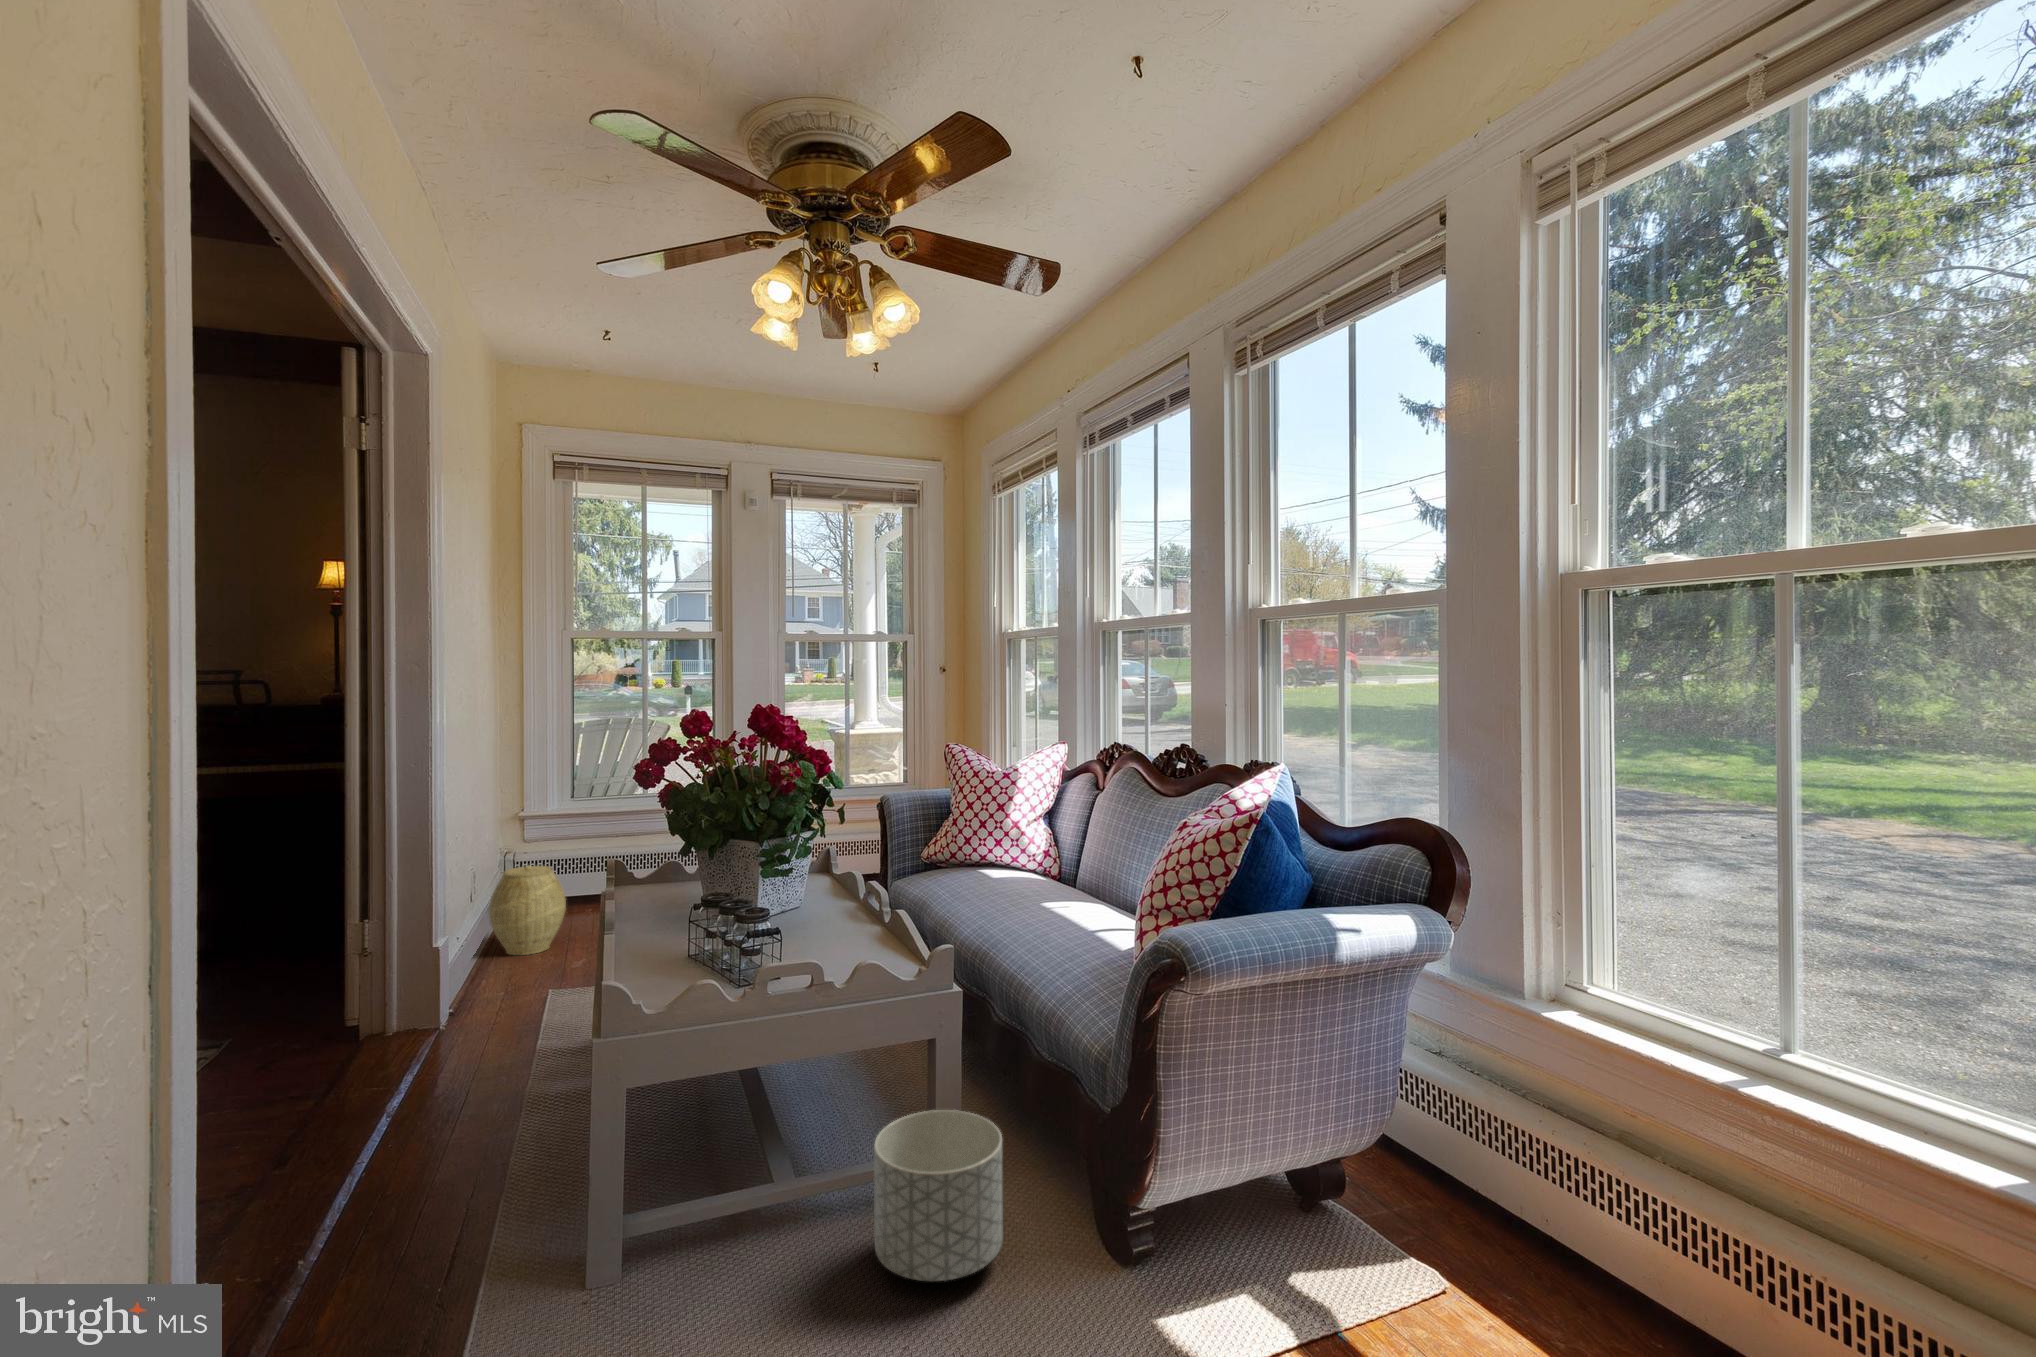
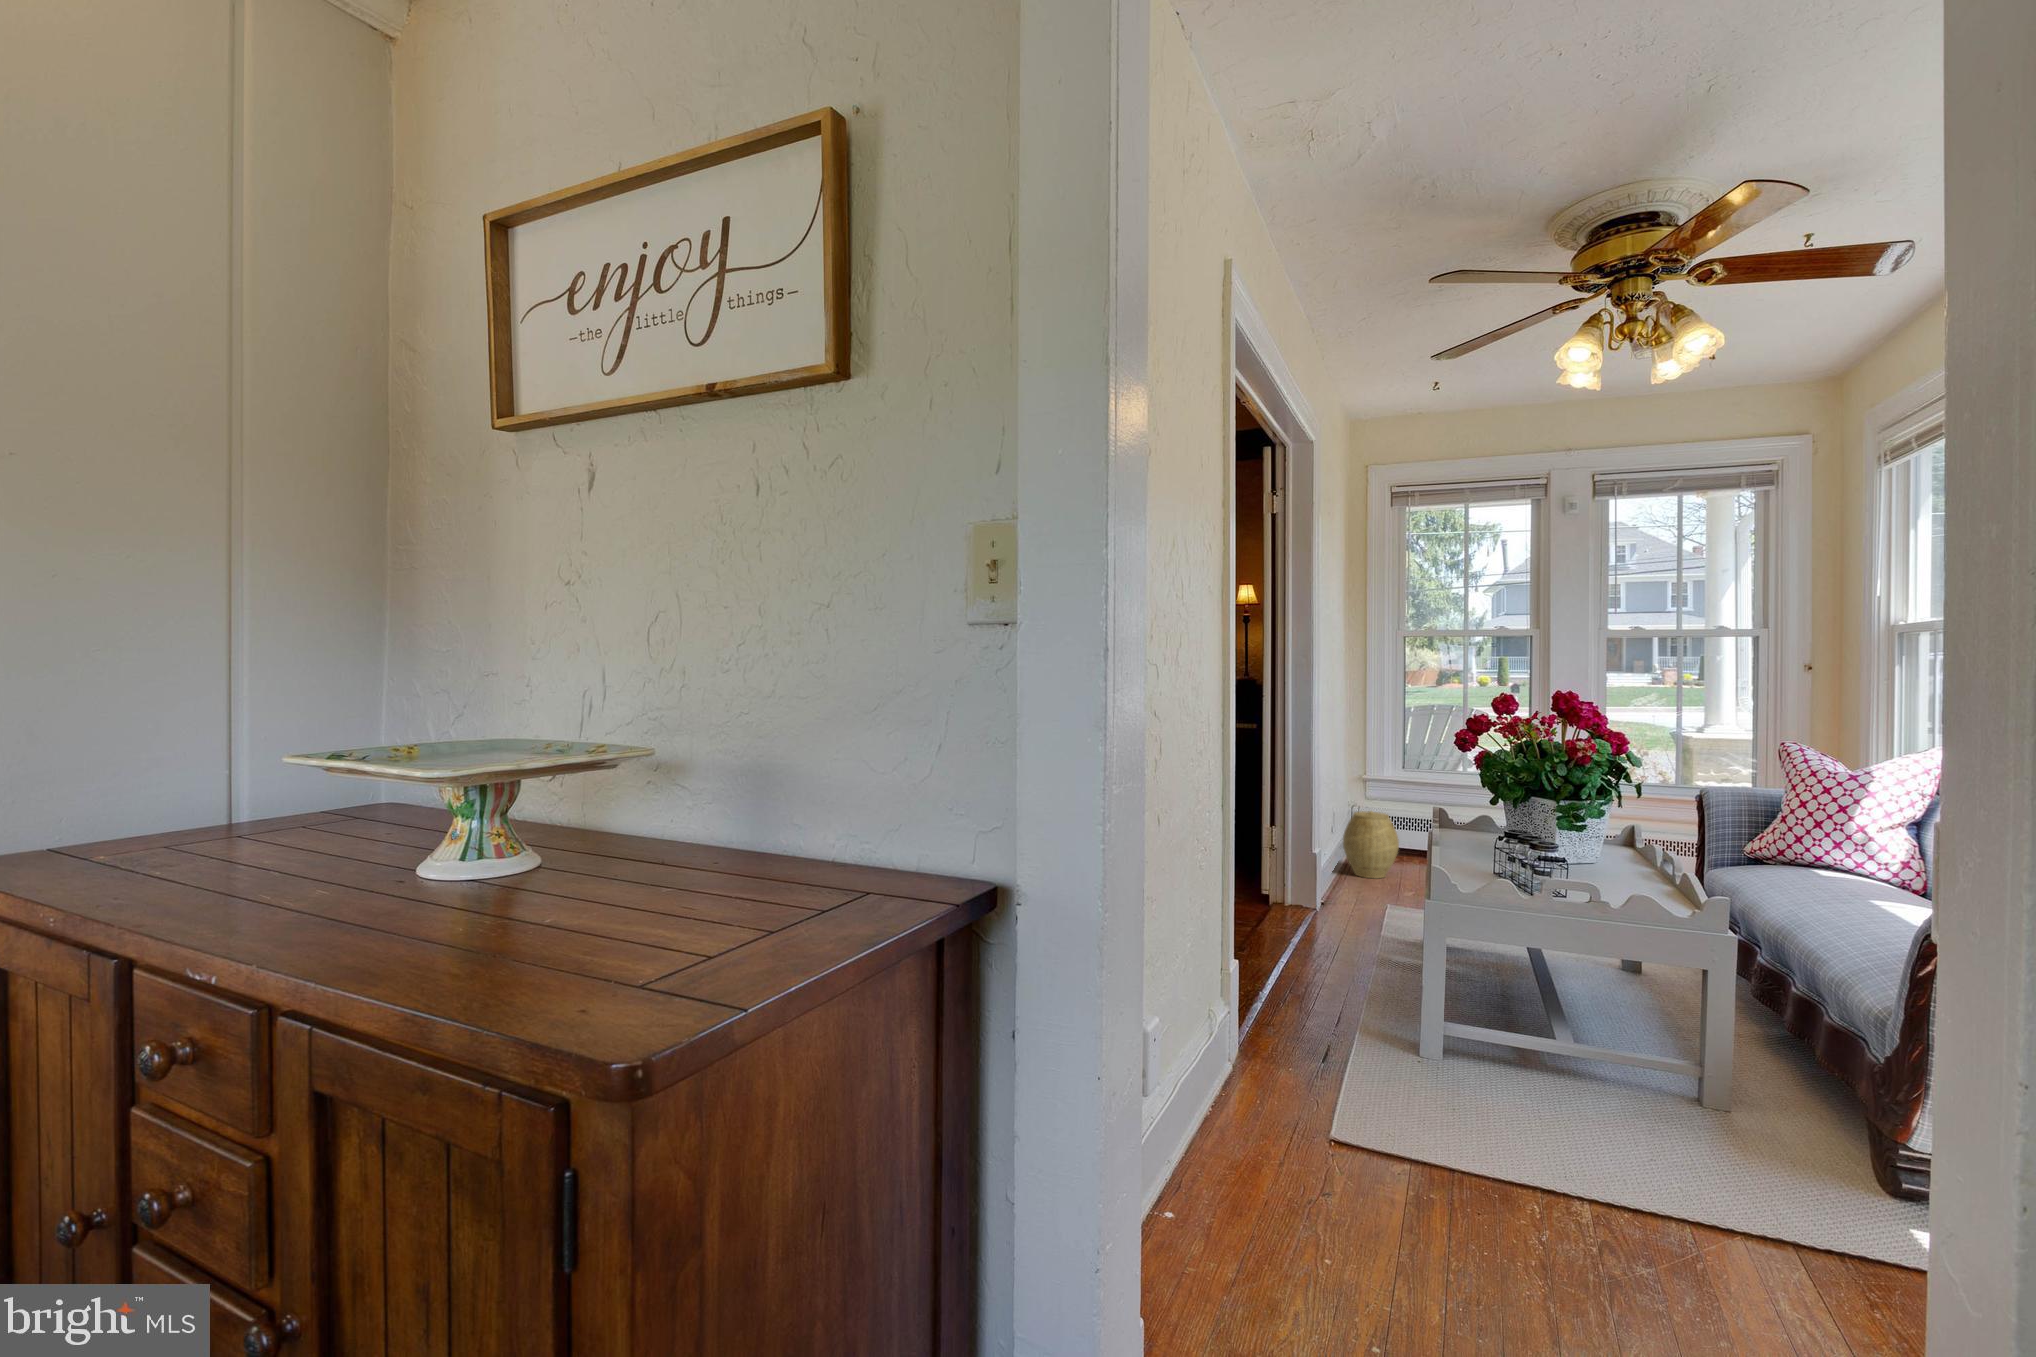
planter: present [874,1110,1003,1282] -> none [1638,1025,1766,1153]

